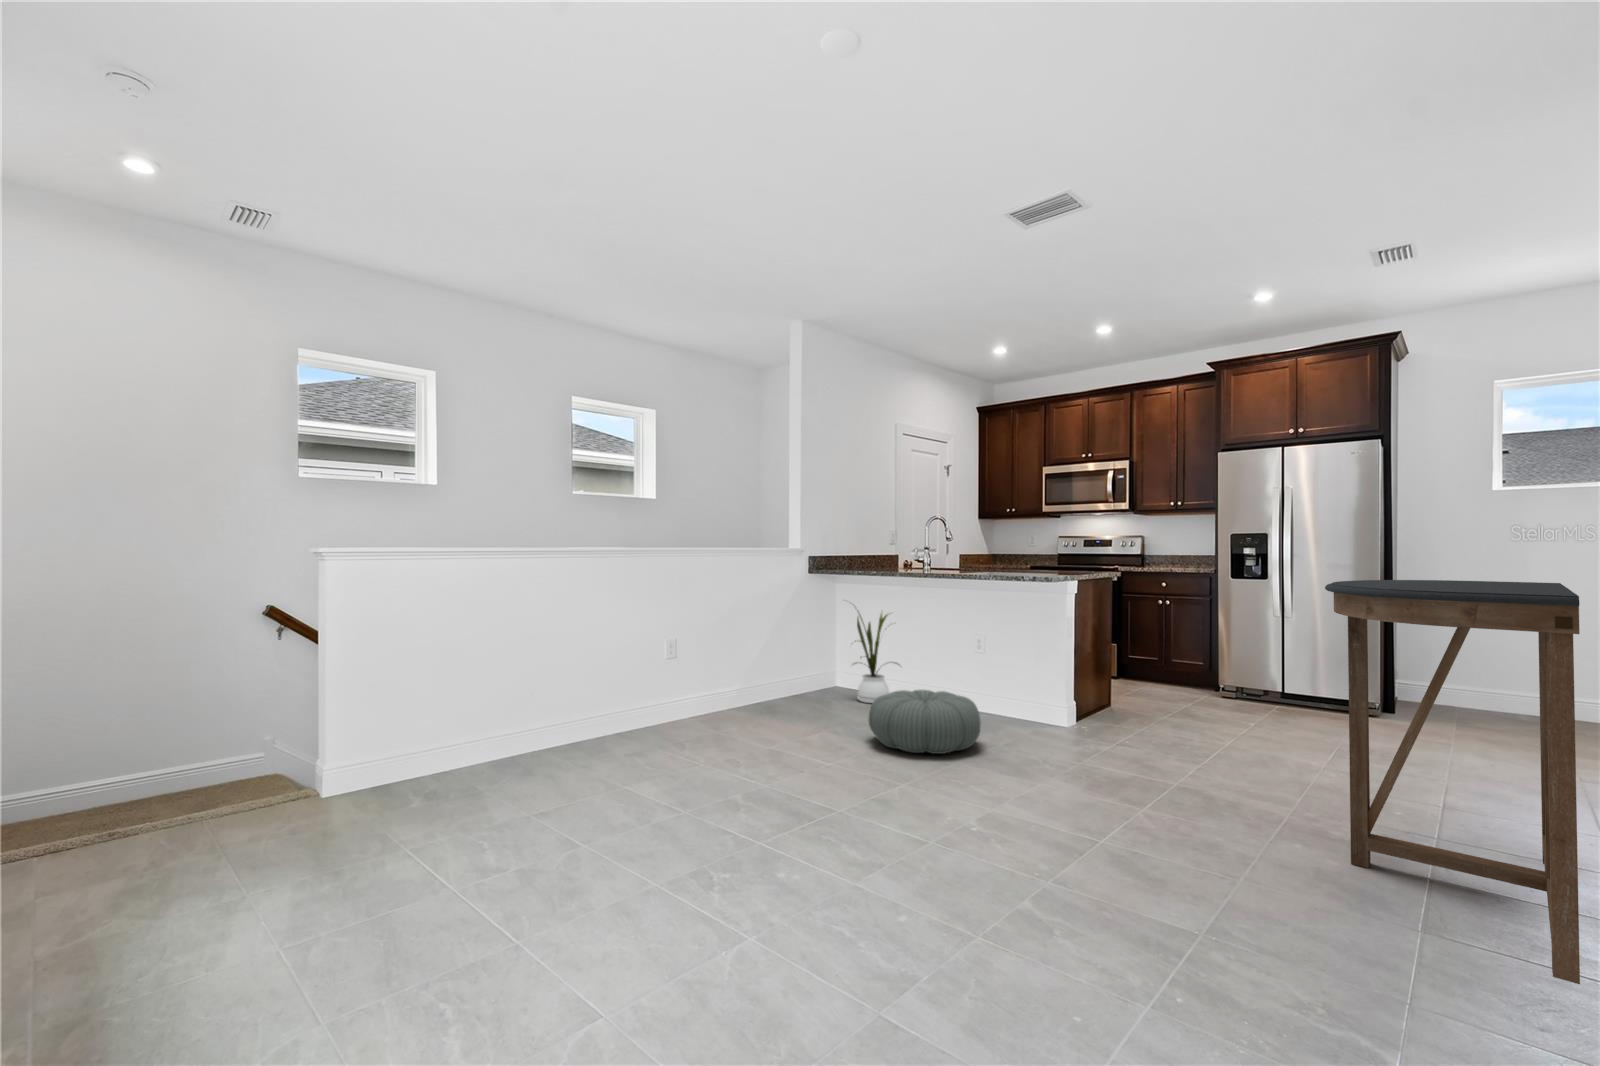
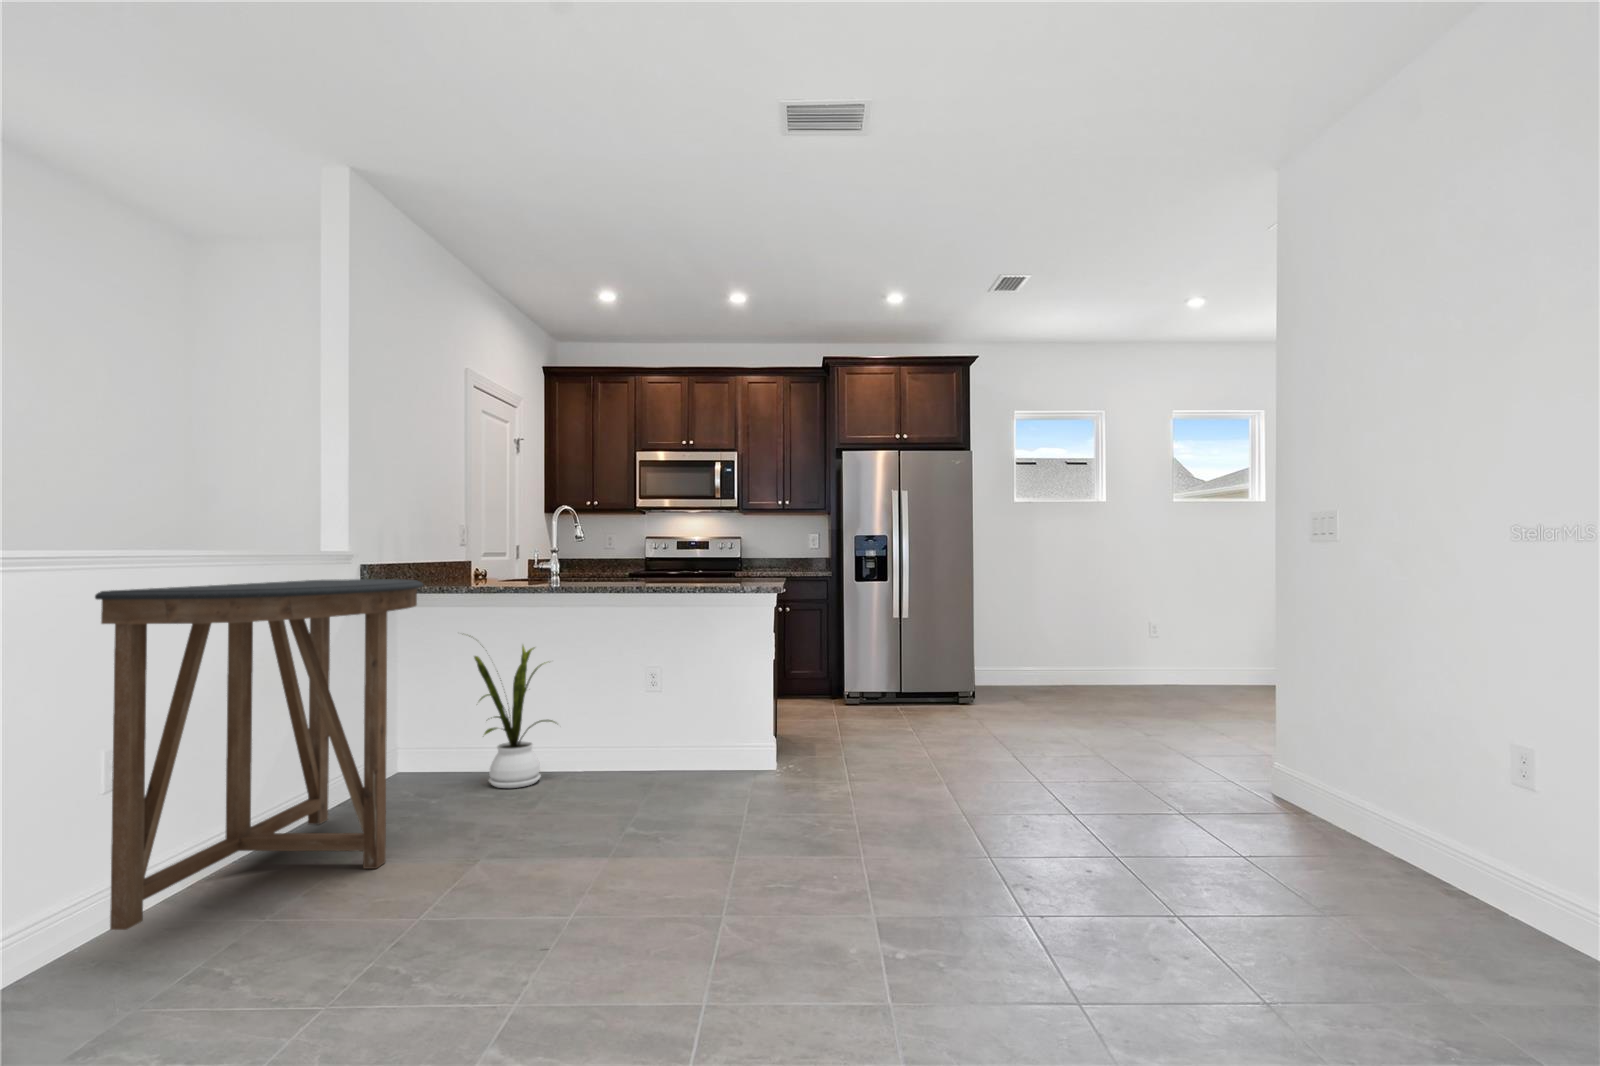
console table: present [1325,580,1580,984] -> present [95,579,423,930]
pouf: present [869,690,981,754] -> none [613,751,773,850]

